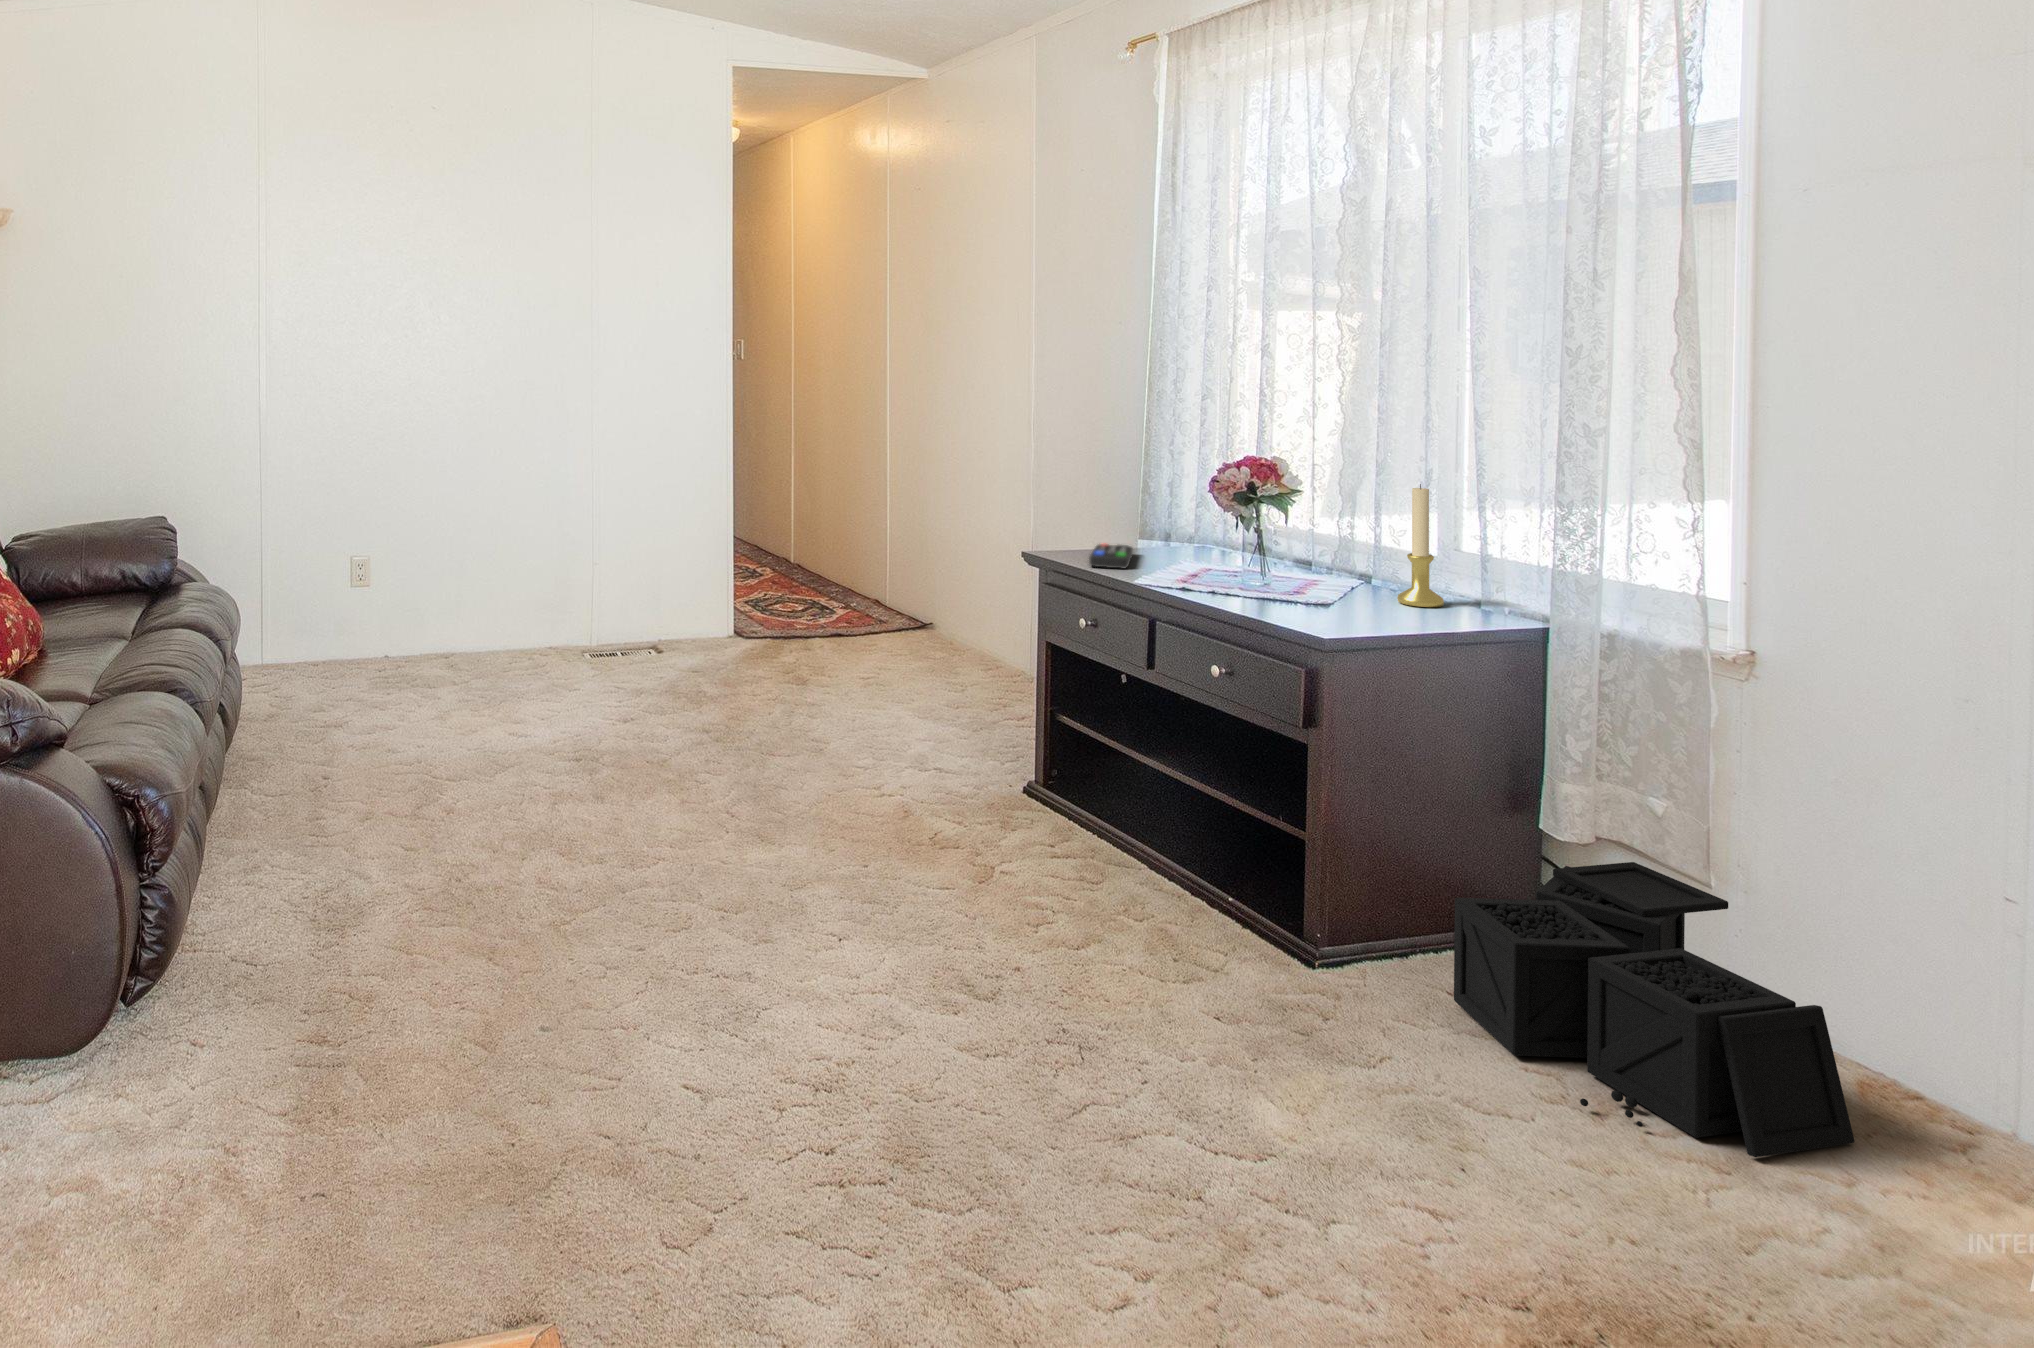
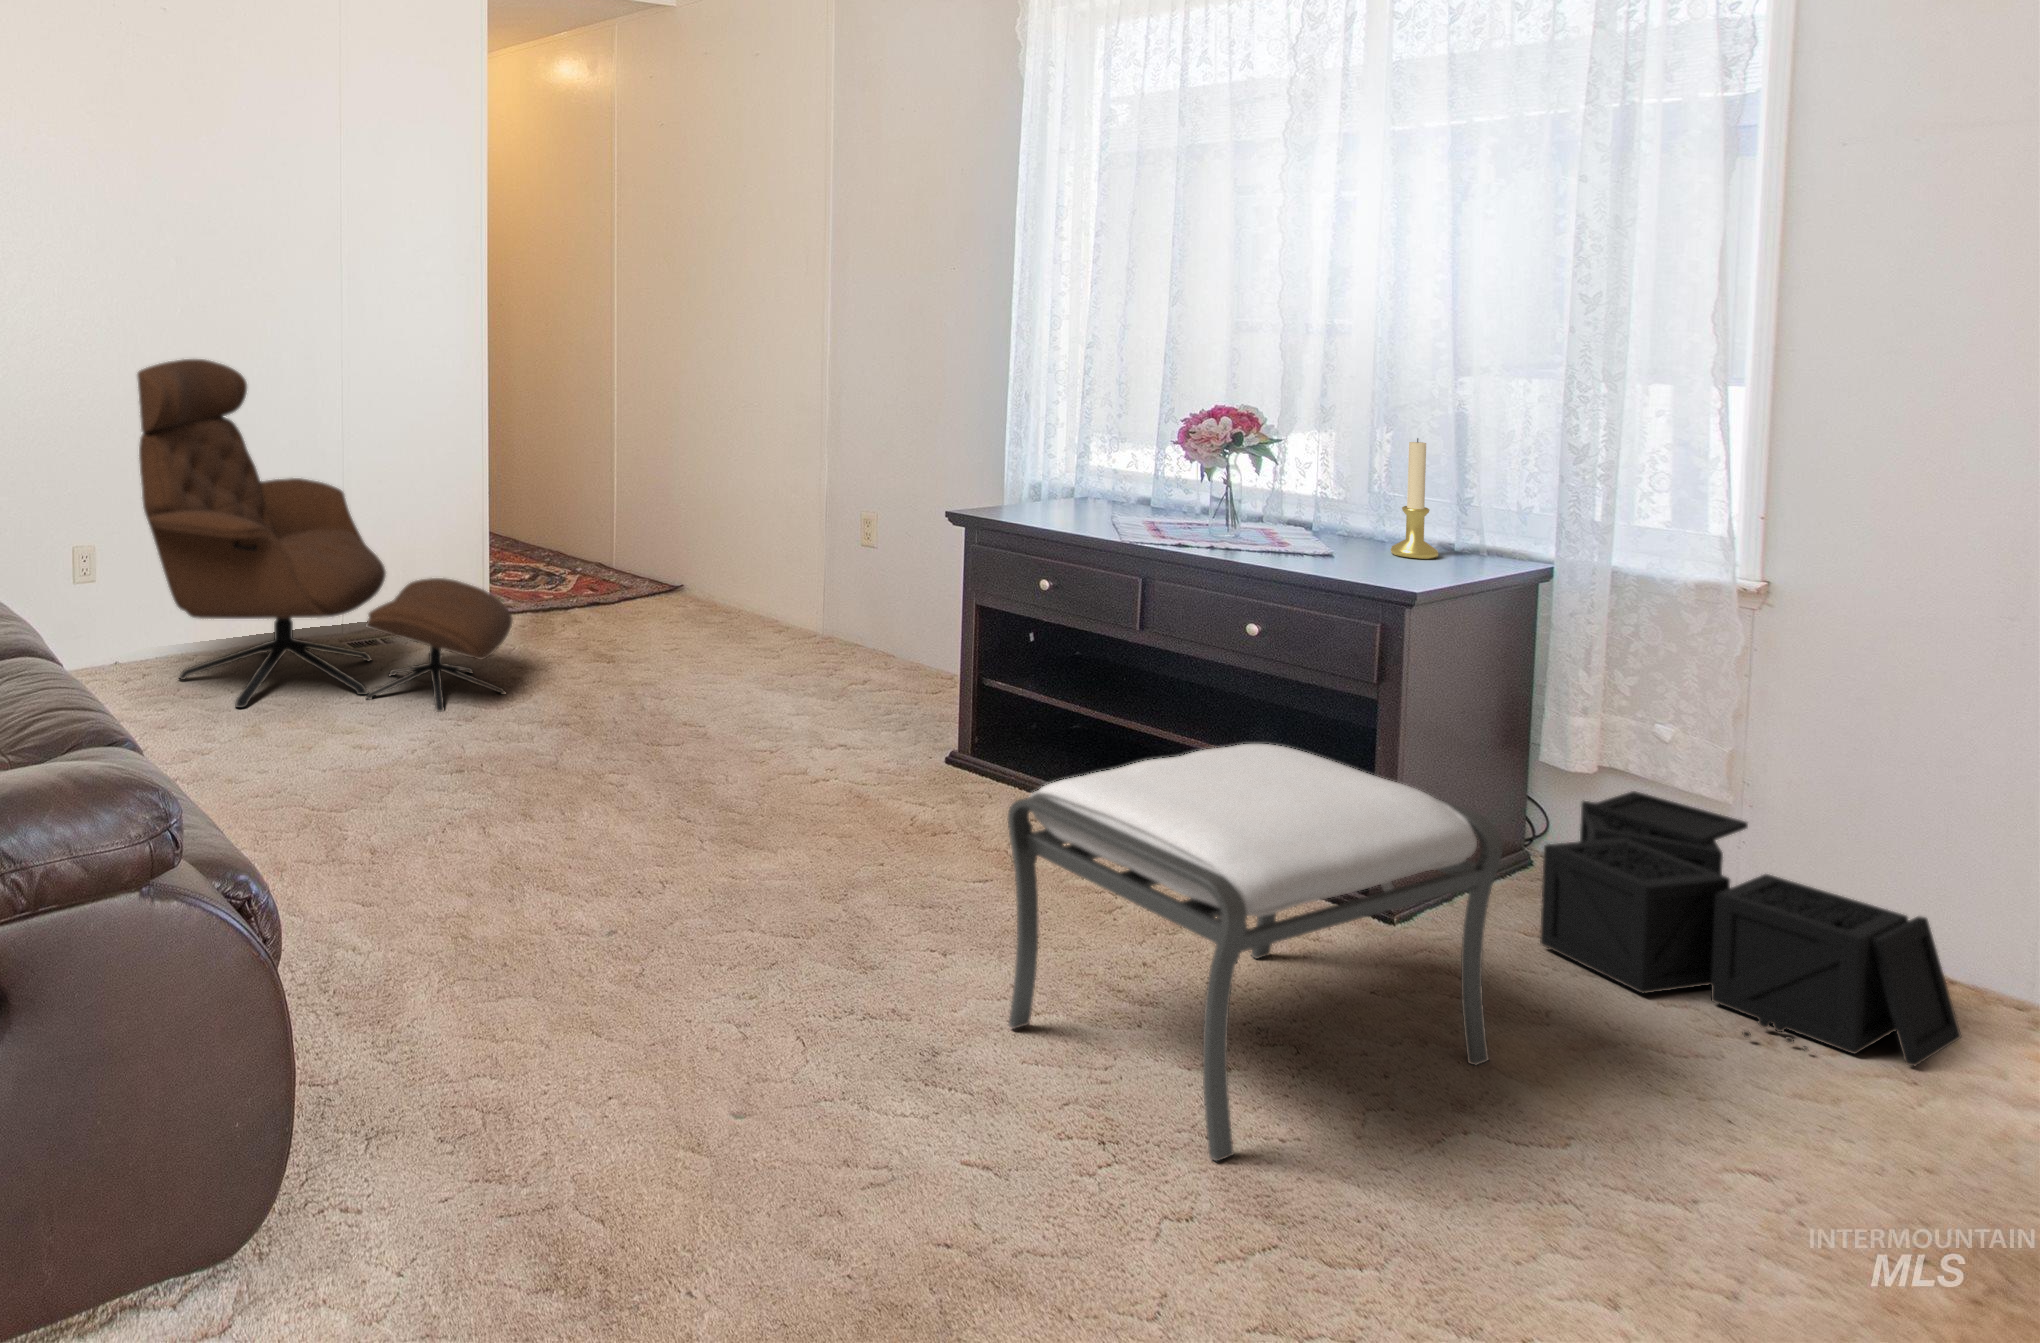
lounge chair: none [380,398,696,712] -> present [137,359,513,712]
remote control: present [1089,543,1133,568] -> none [1027,505,1087,531]
ottoman: none [835,764,1280,1120] -> present [1008,744,1503,1161]

